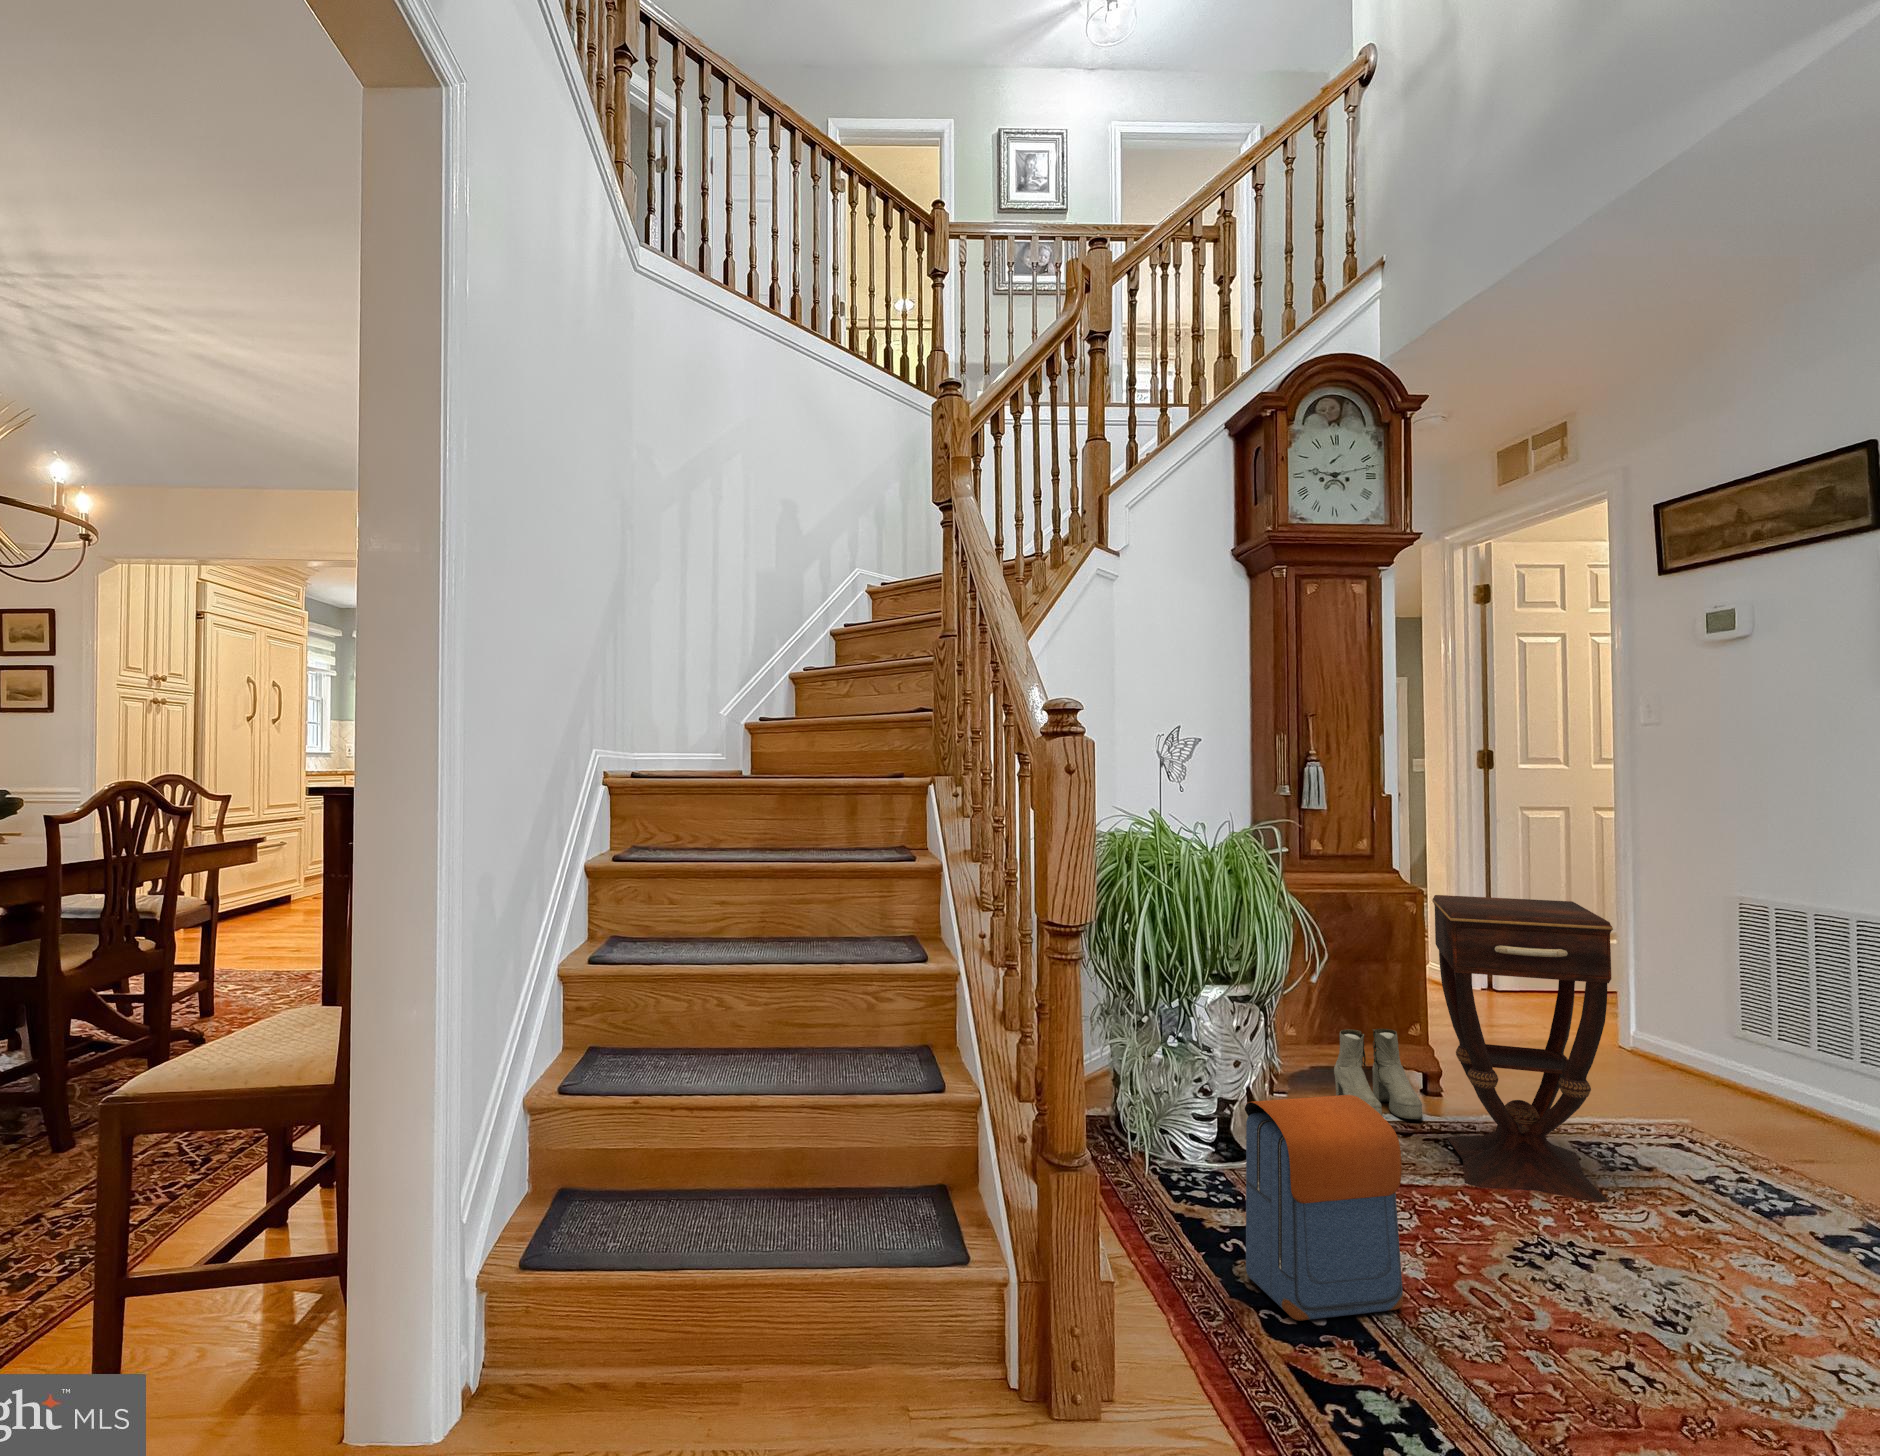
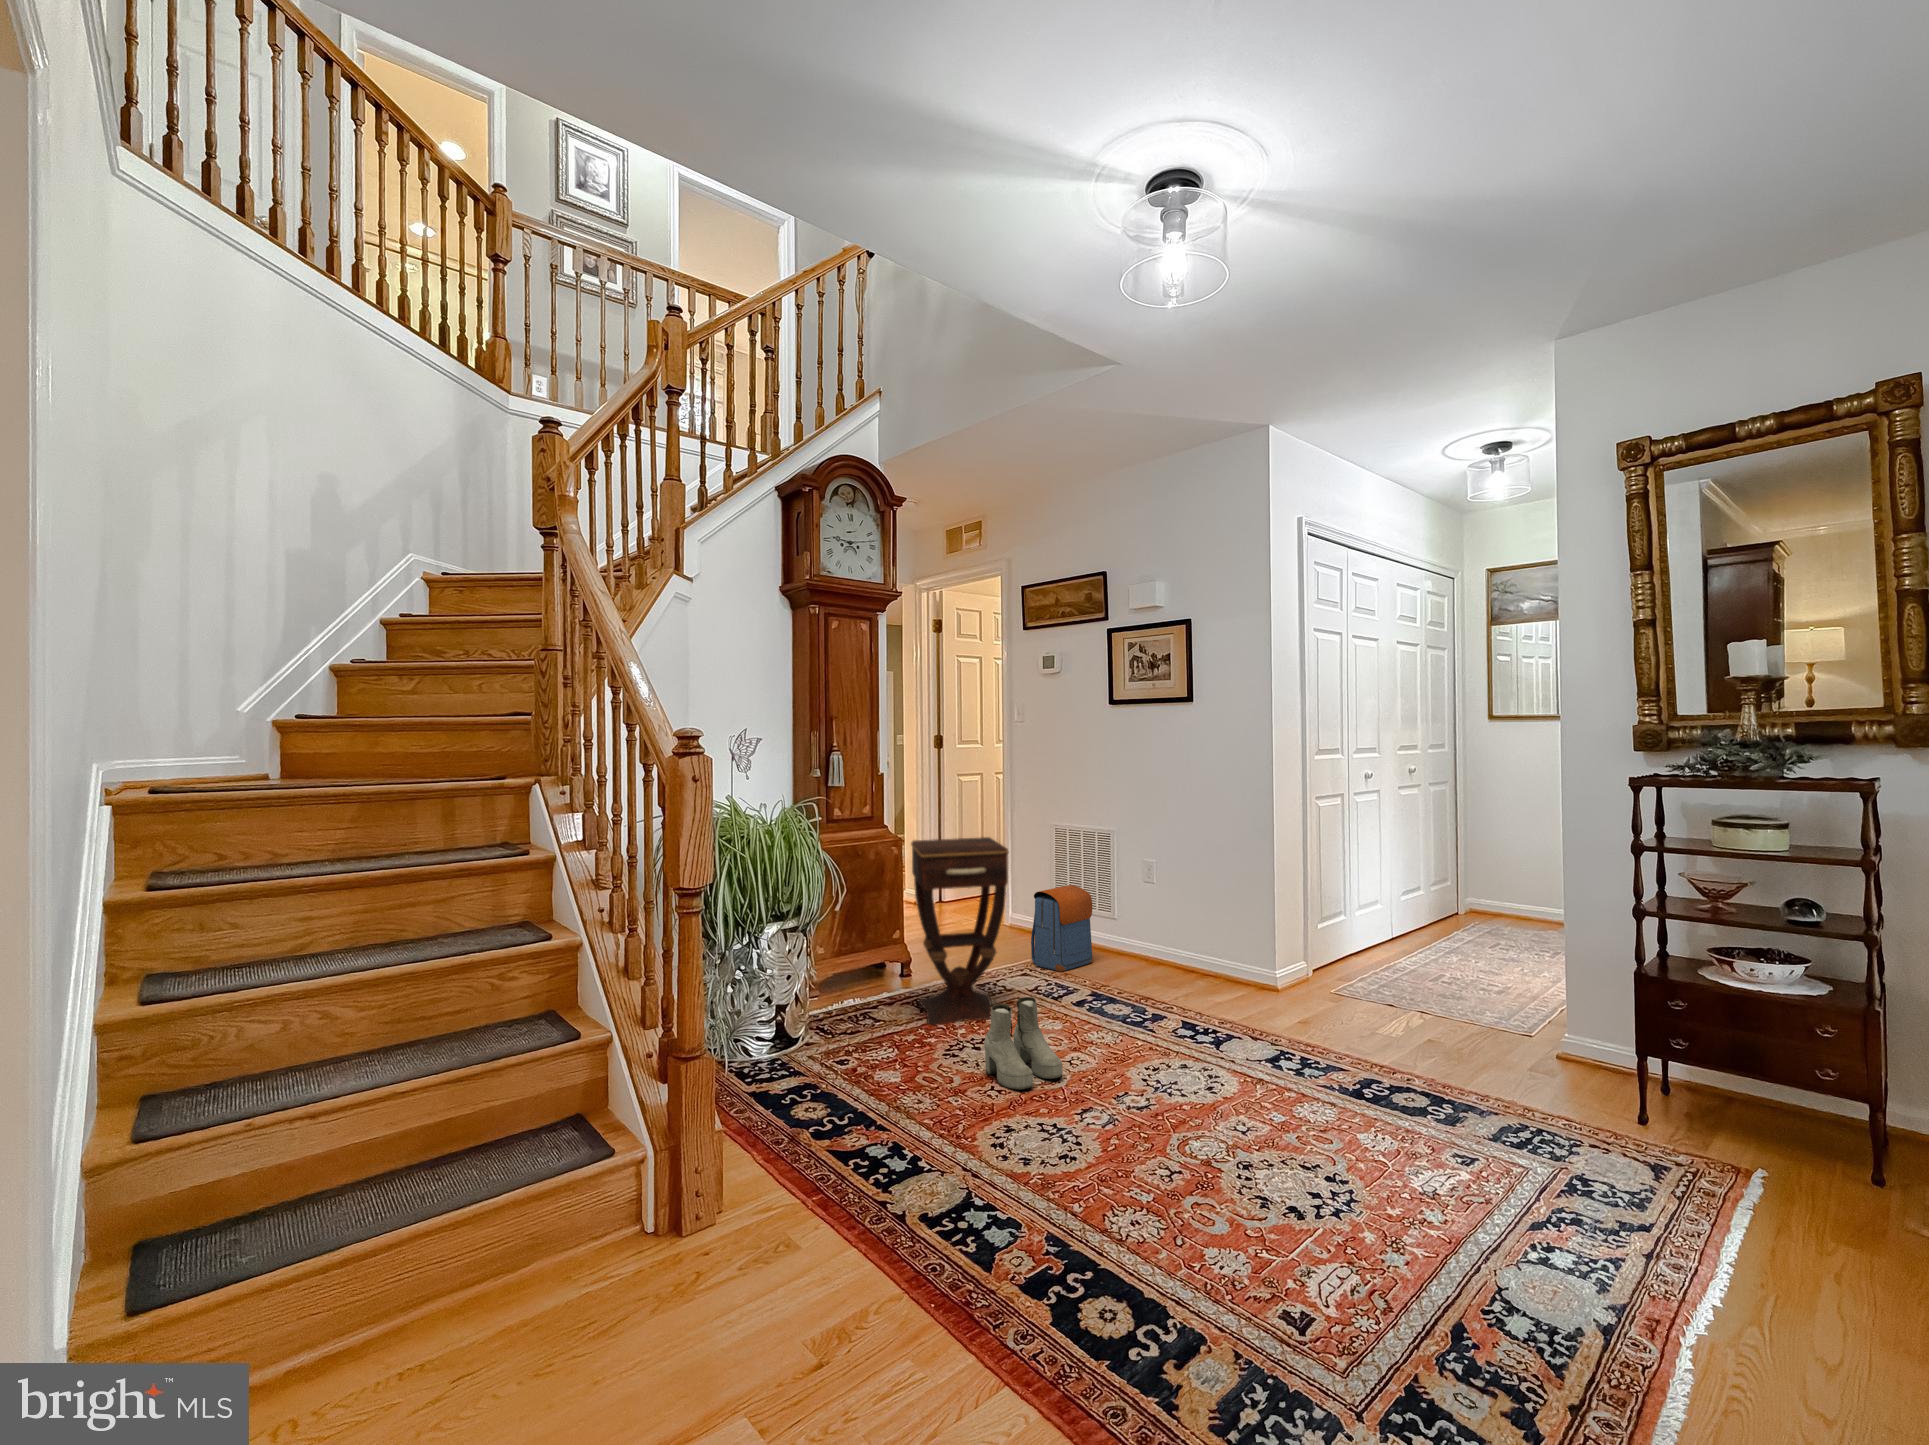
boots: present [1334,1029,1423,1119] -> present [984,997,1063,1090]
backpack: present [1244,1095,1403,1321] -> present [1031,885,1093,972]

